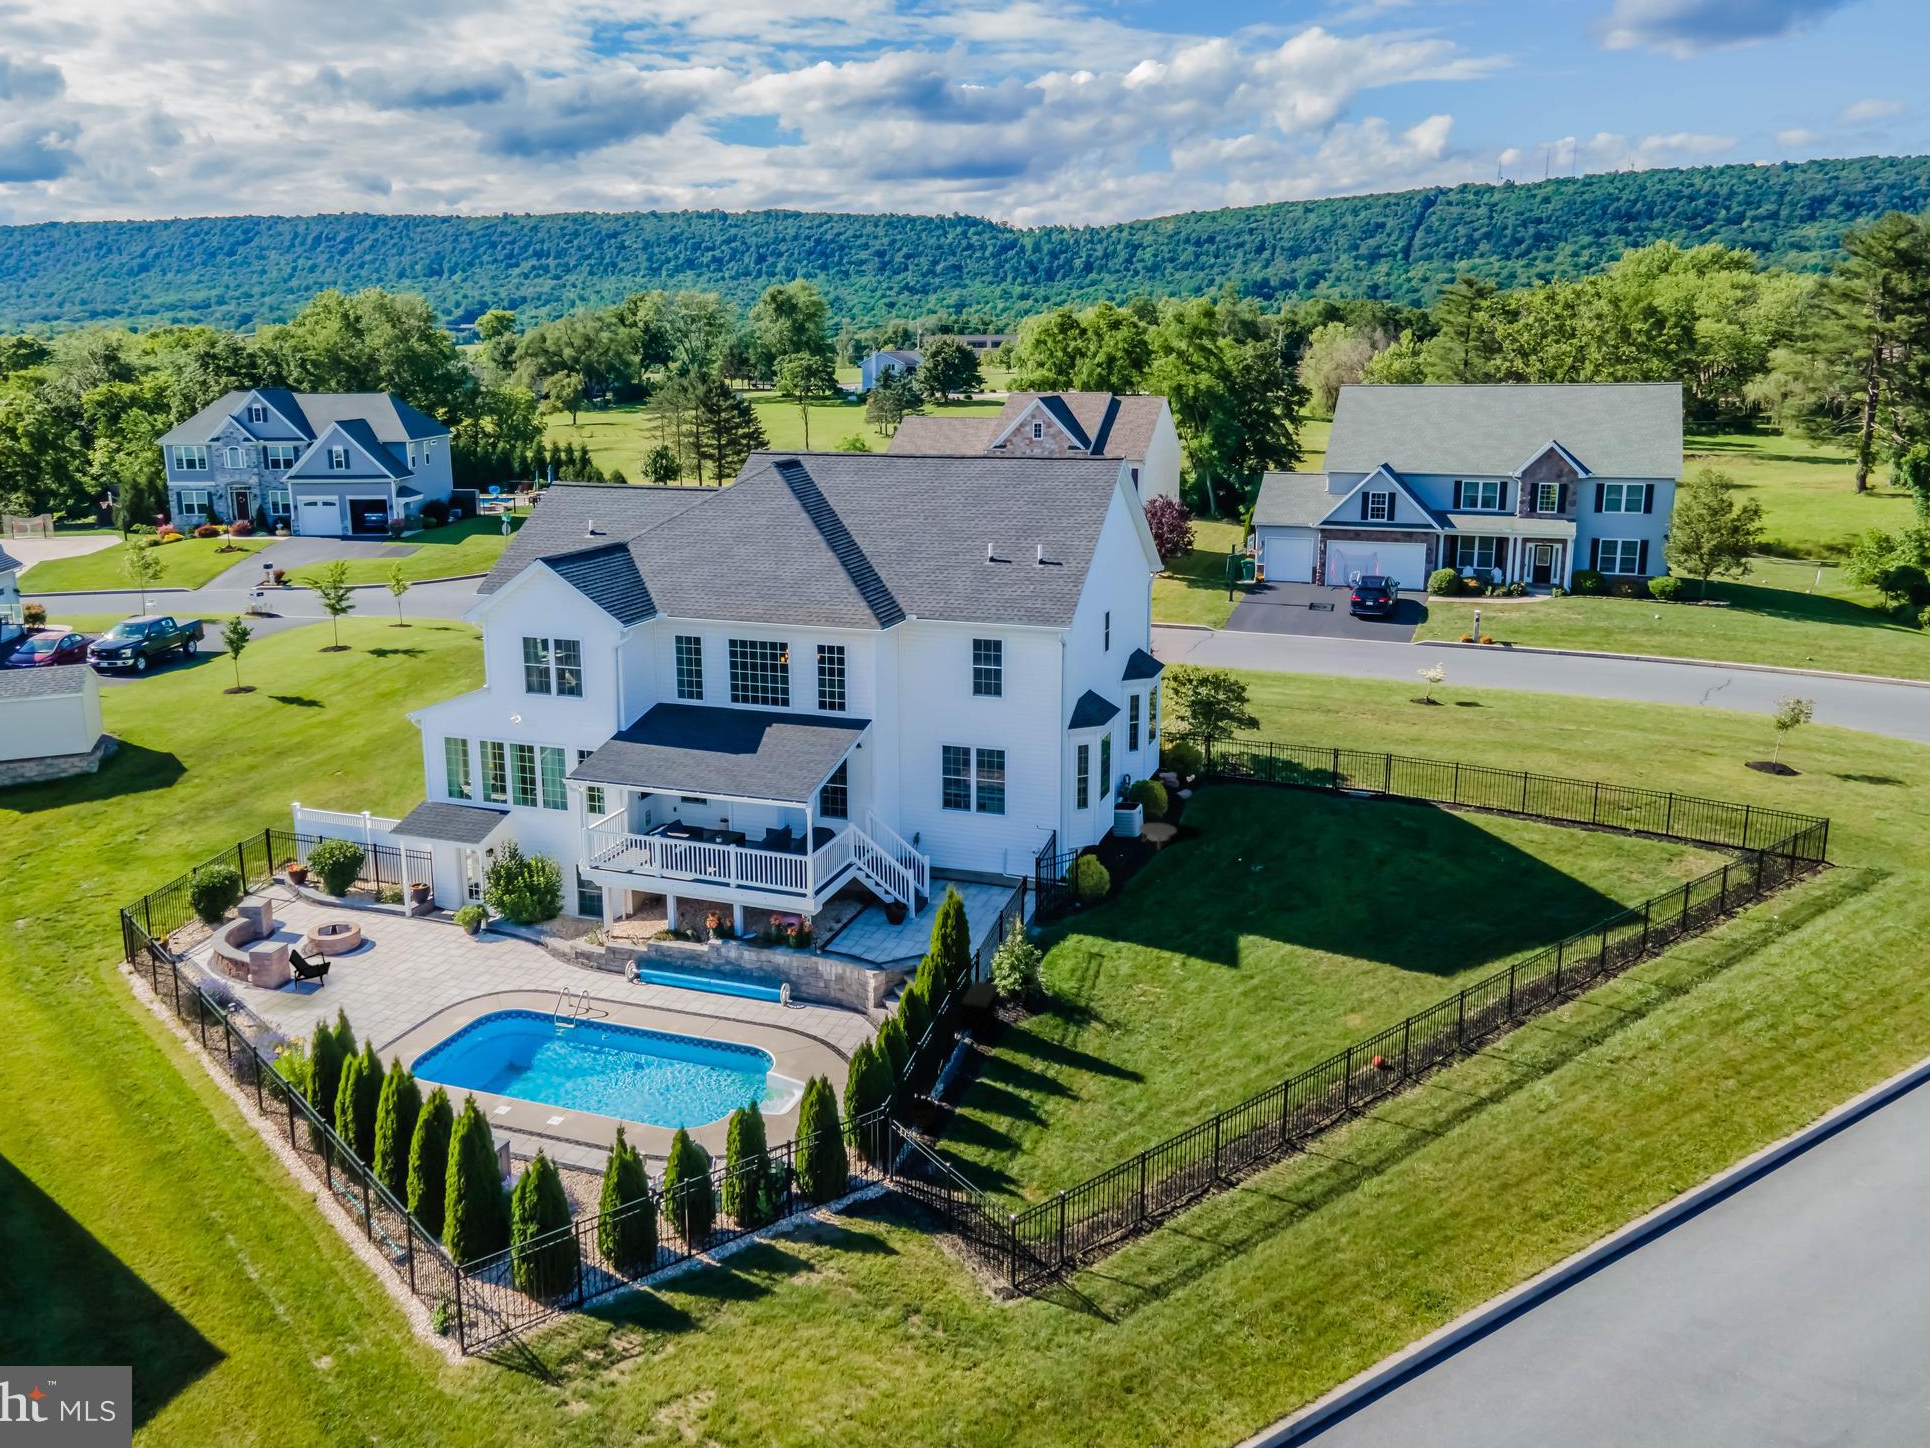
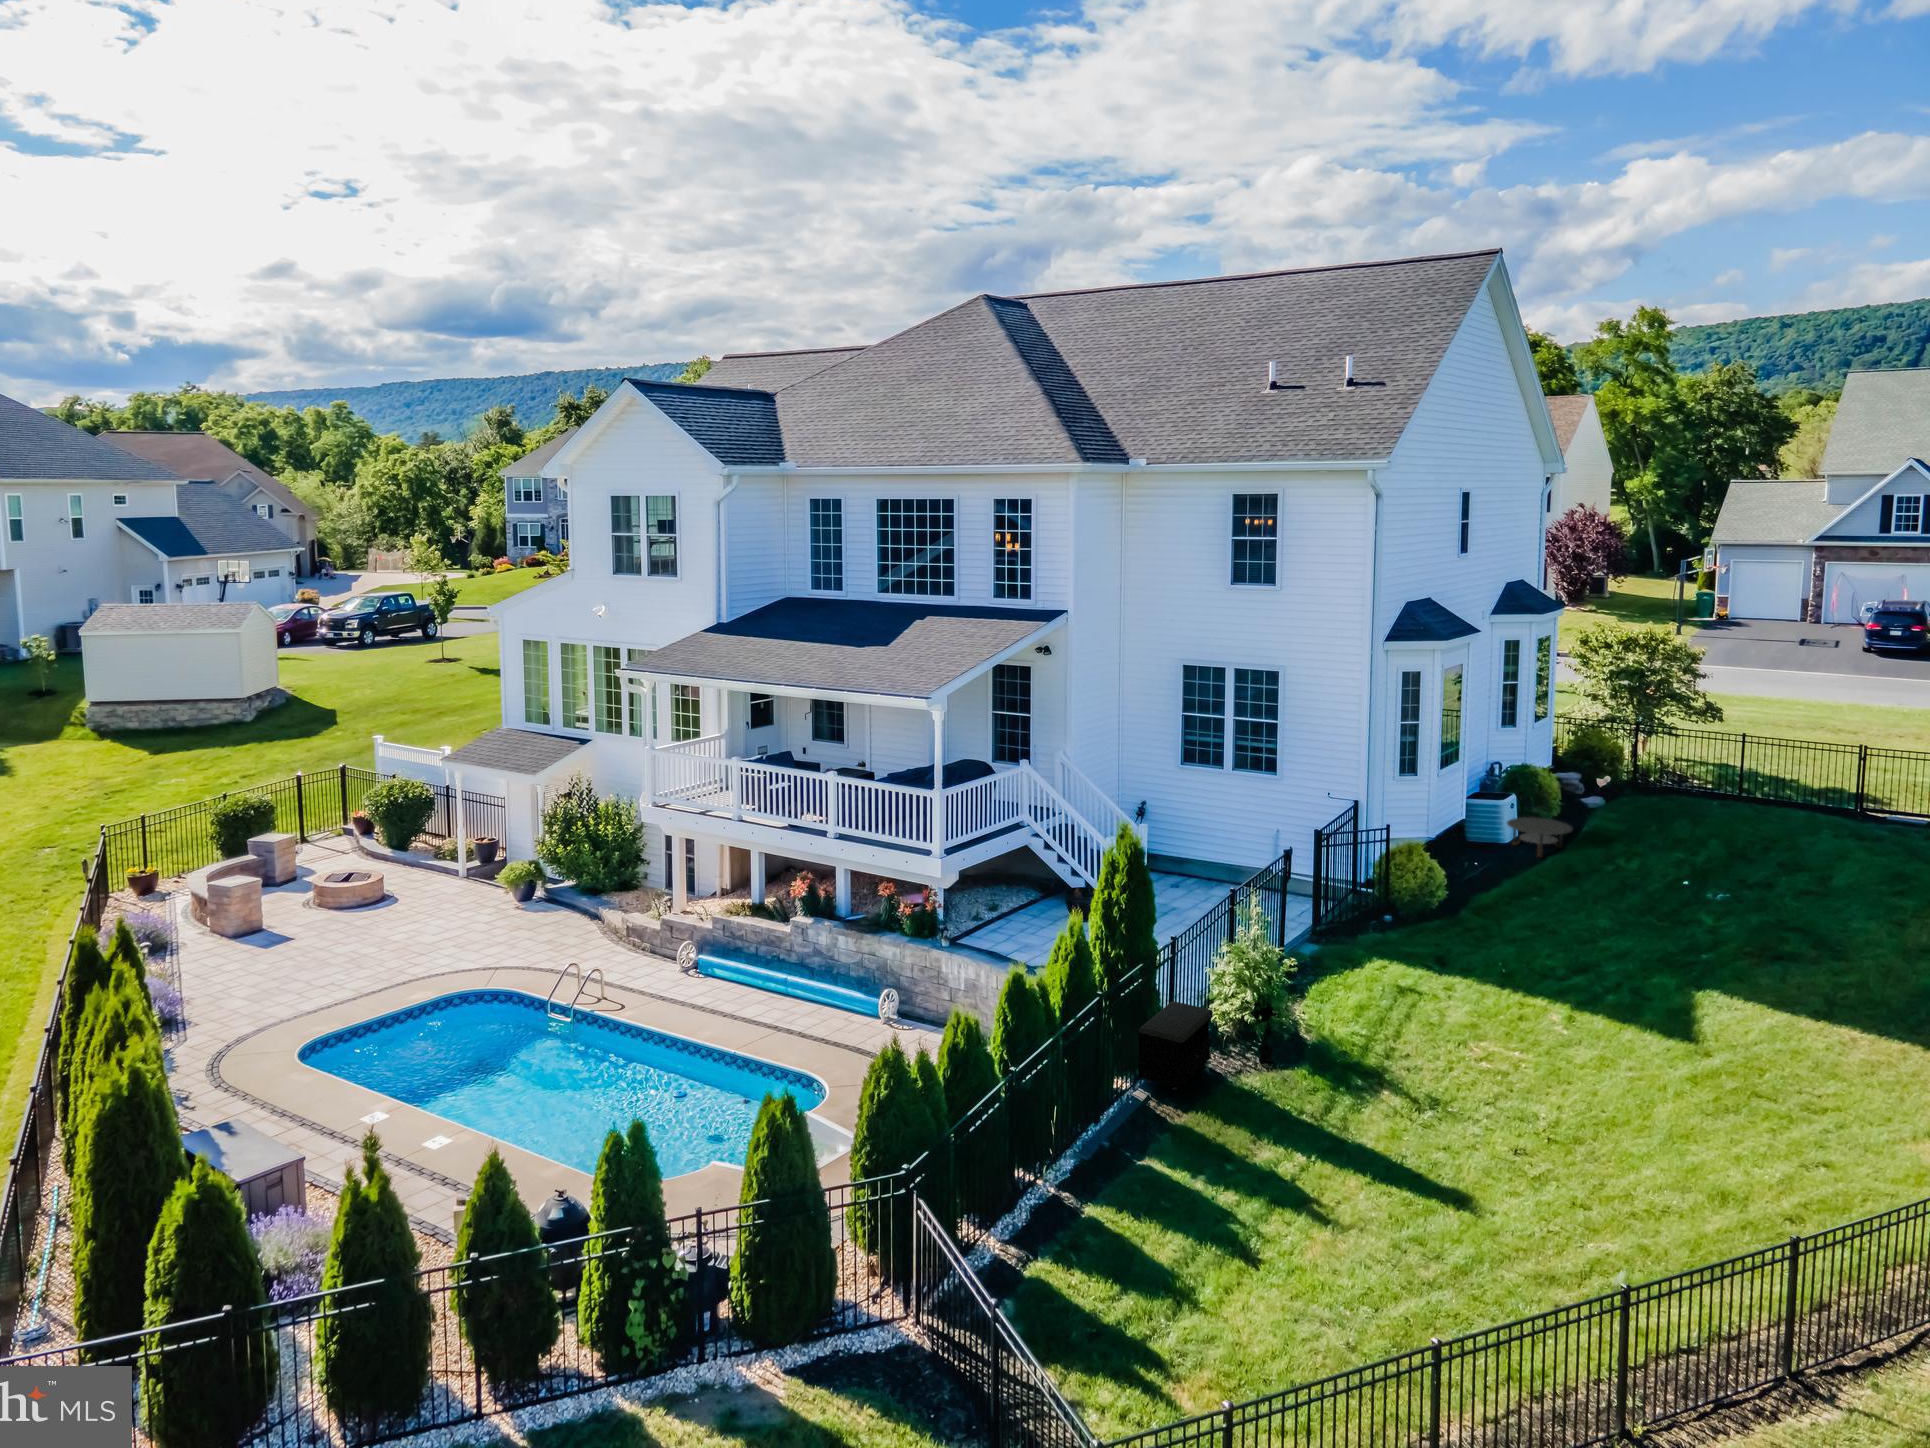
lounge chair: present [289,949,331,990] -> none [242,879,304,935]
wooden bucket: present [911,1099,936,1127] -> none [998,1181,1048,1233]

